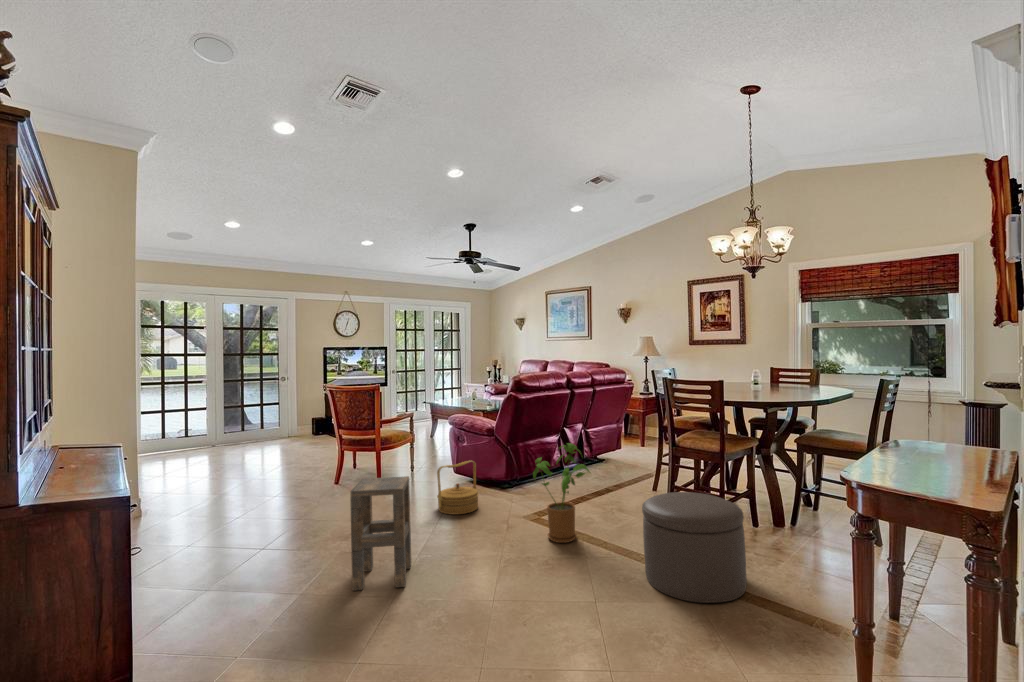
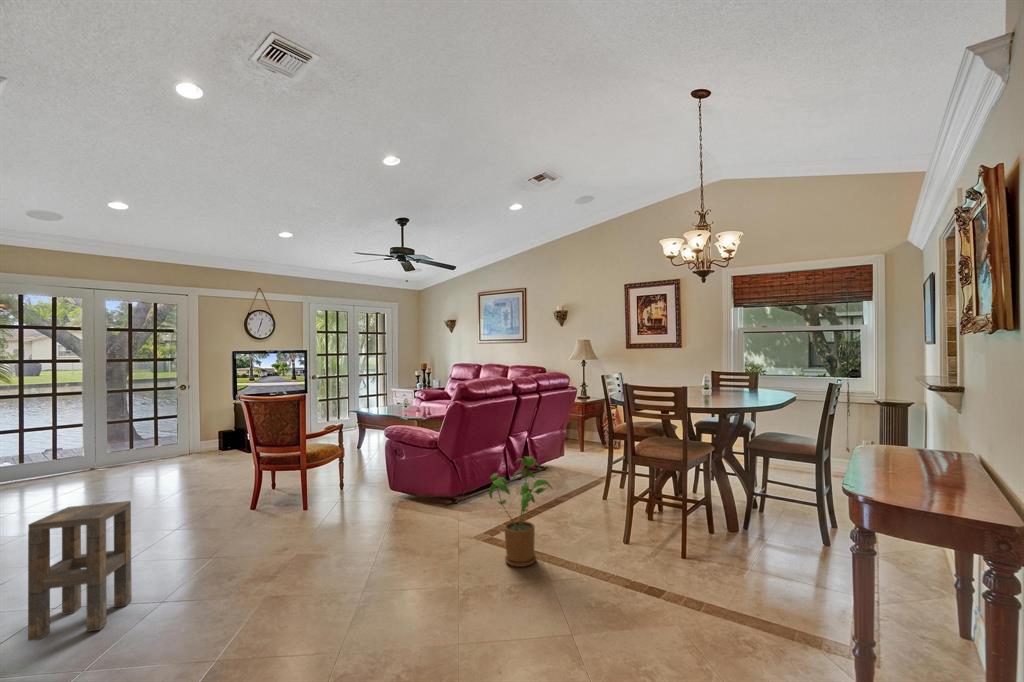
basket: present [437,461,479,515] -> none [375,477,423,540]
side table: present [350,476,411,591] -> present [28,501,132,641]
ottoman: present [642,492,747,603] -> none [614,506,723,628]

